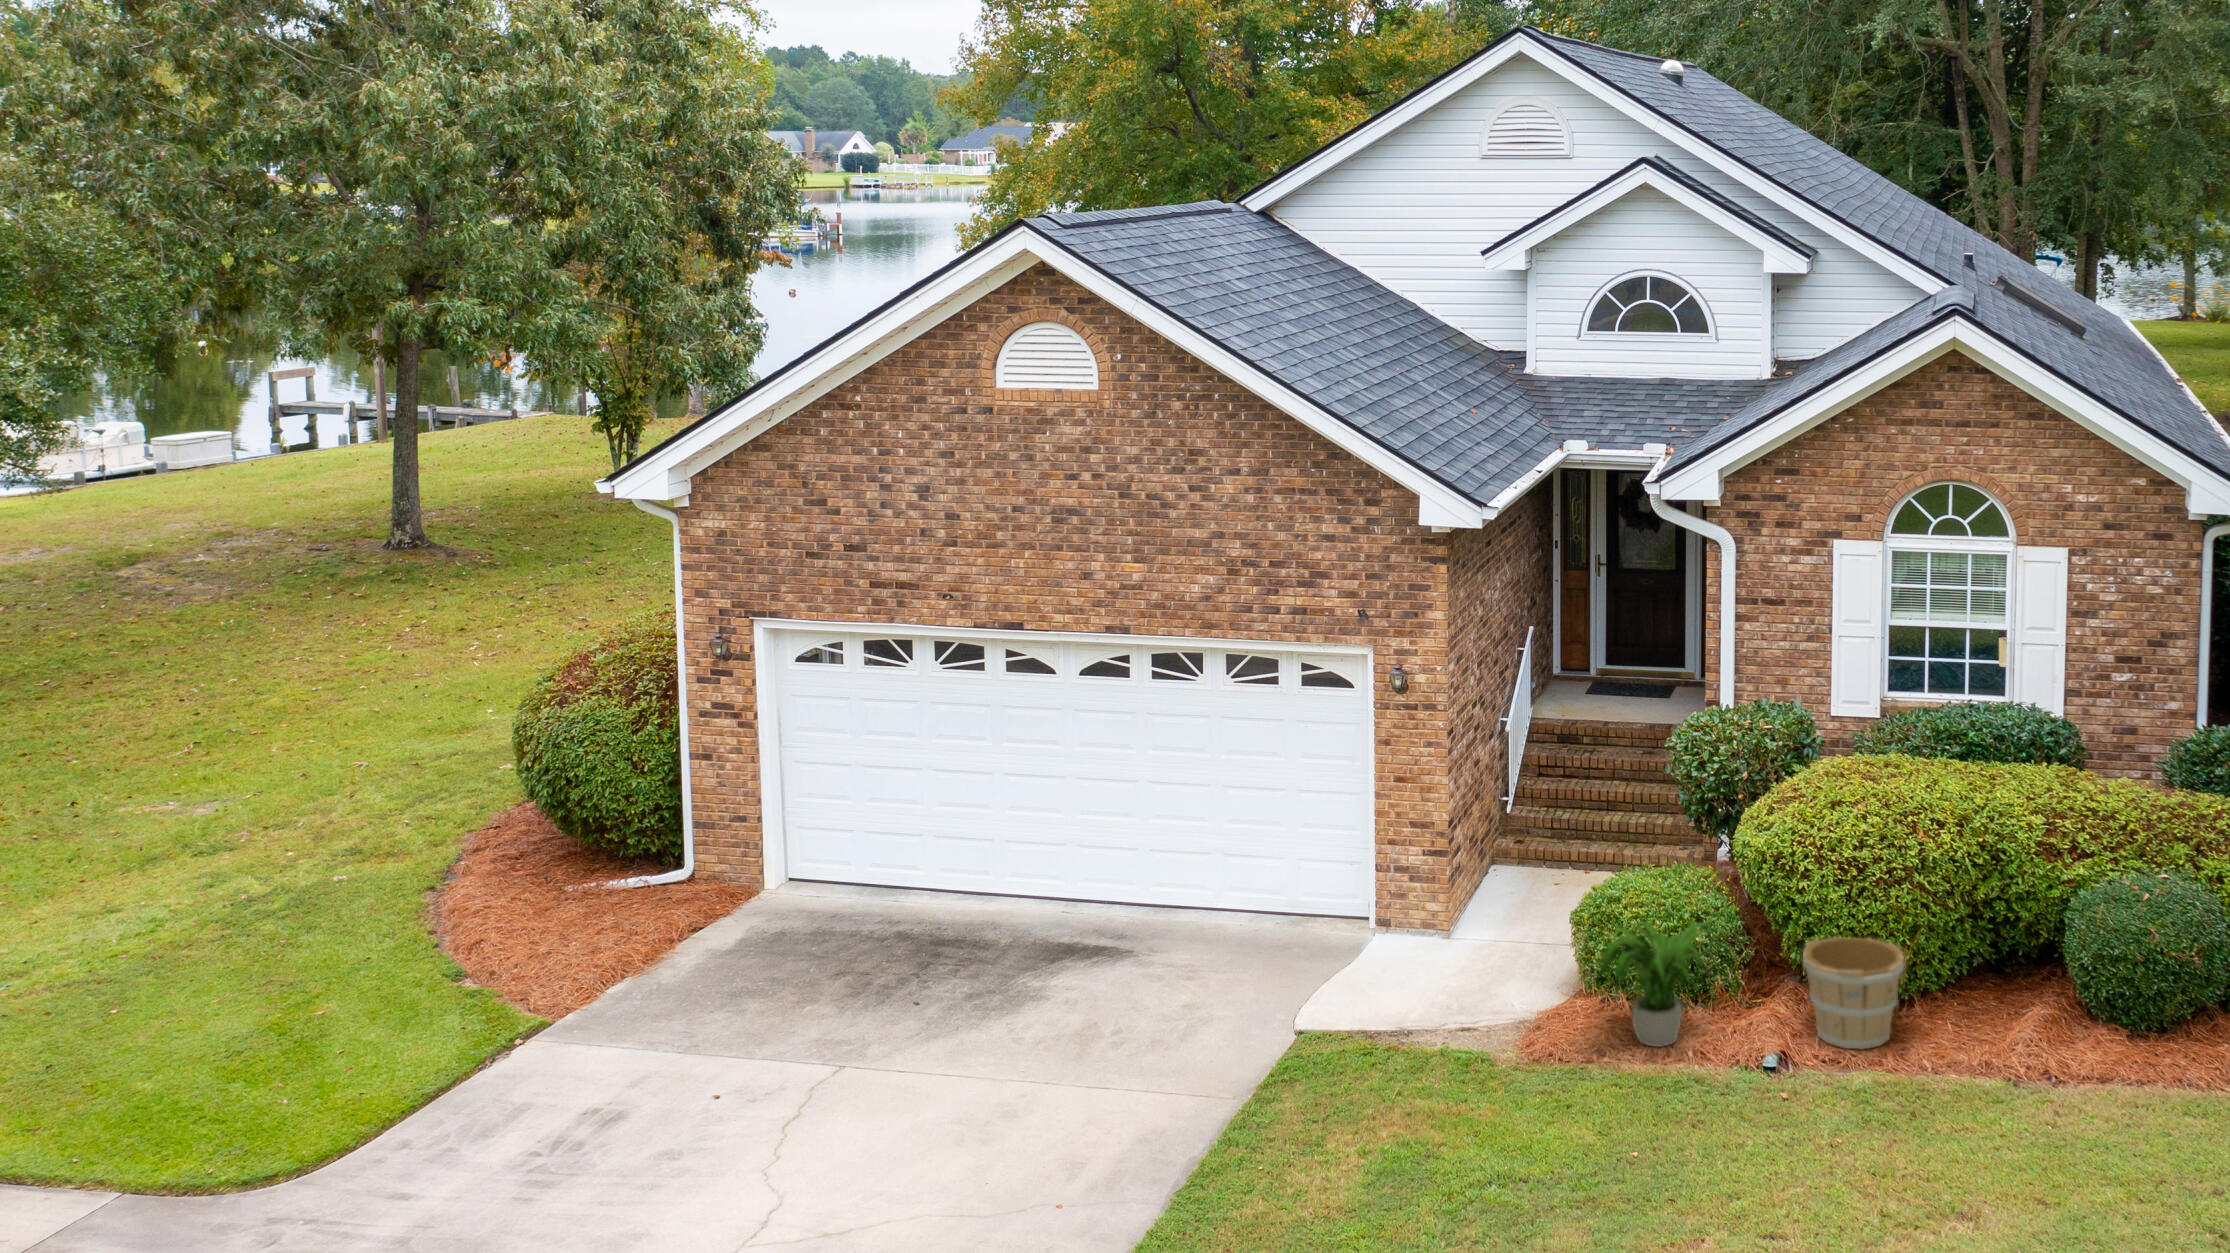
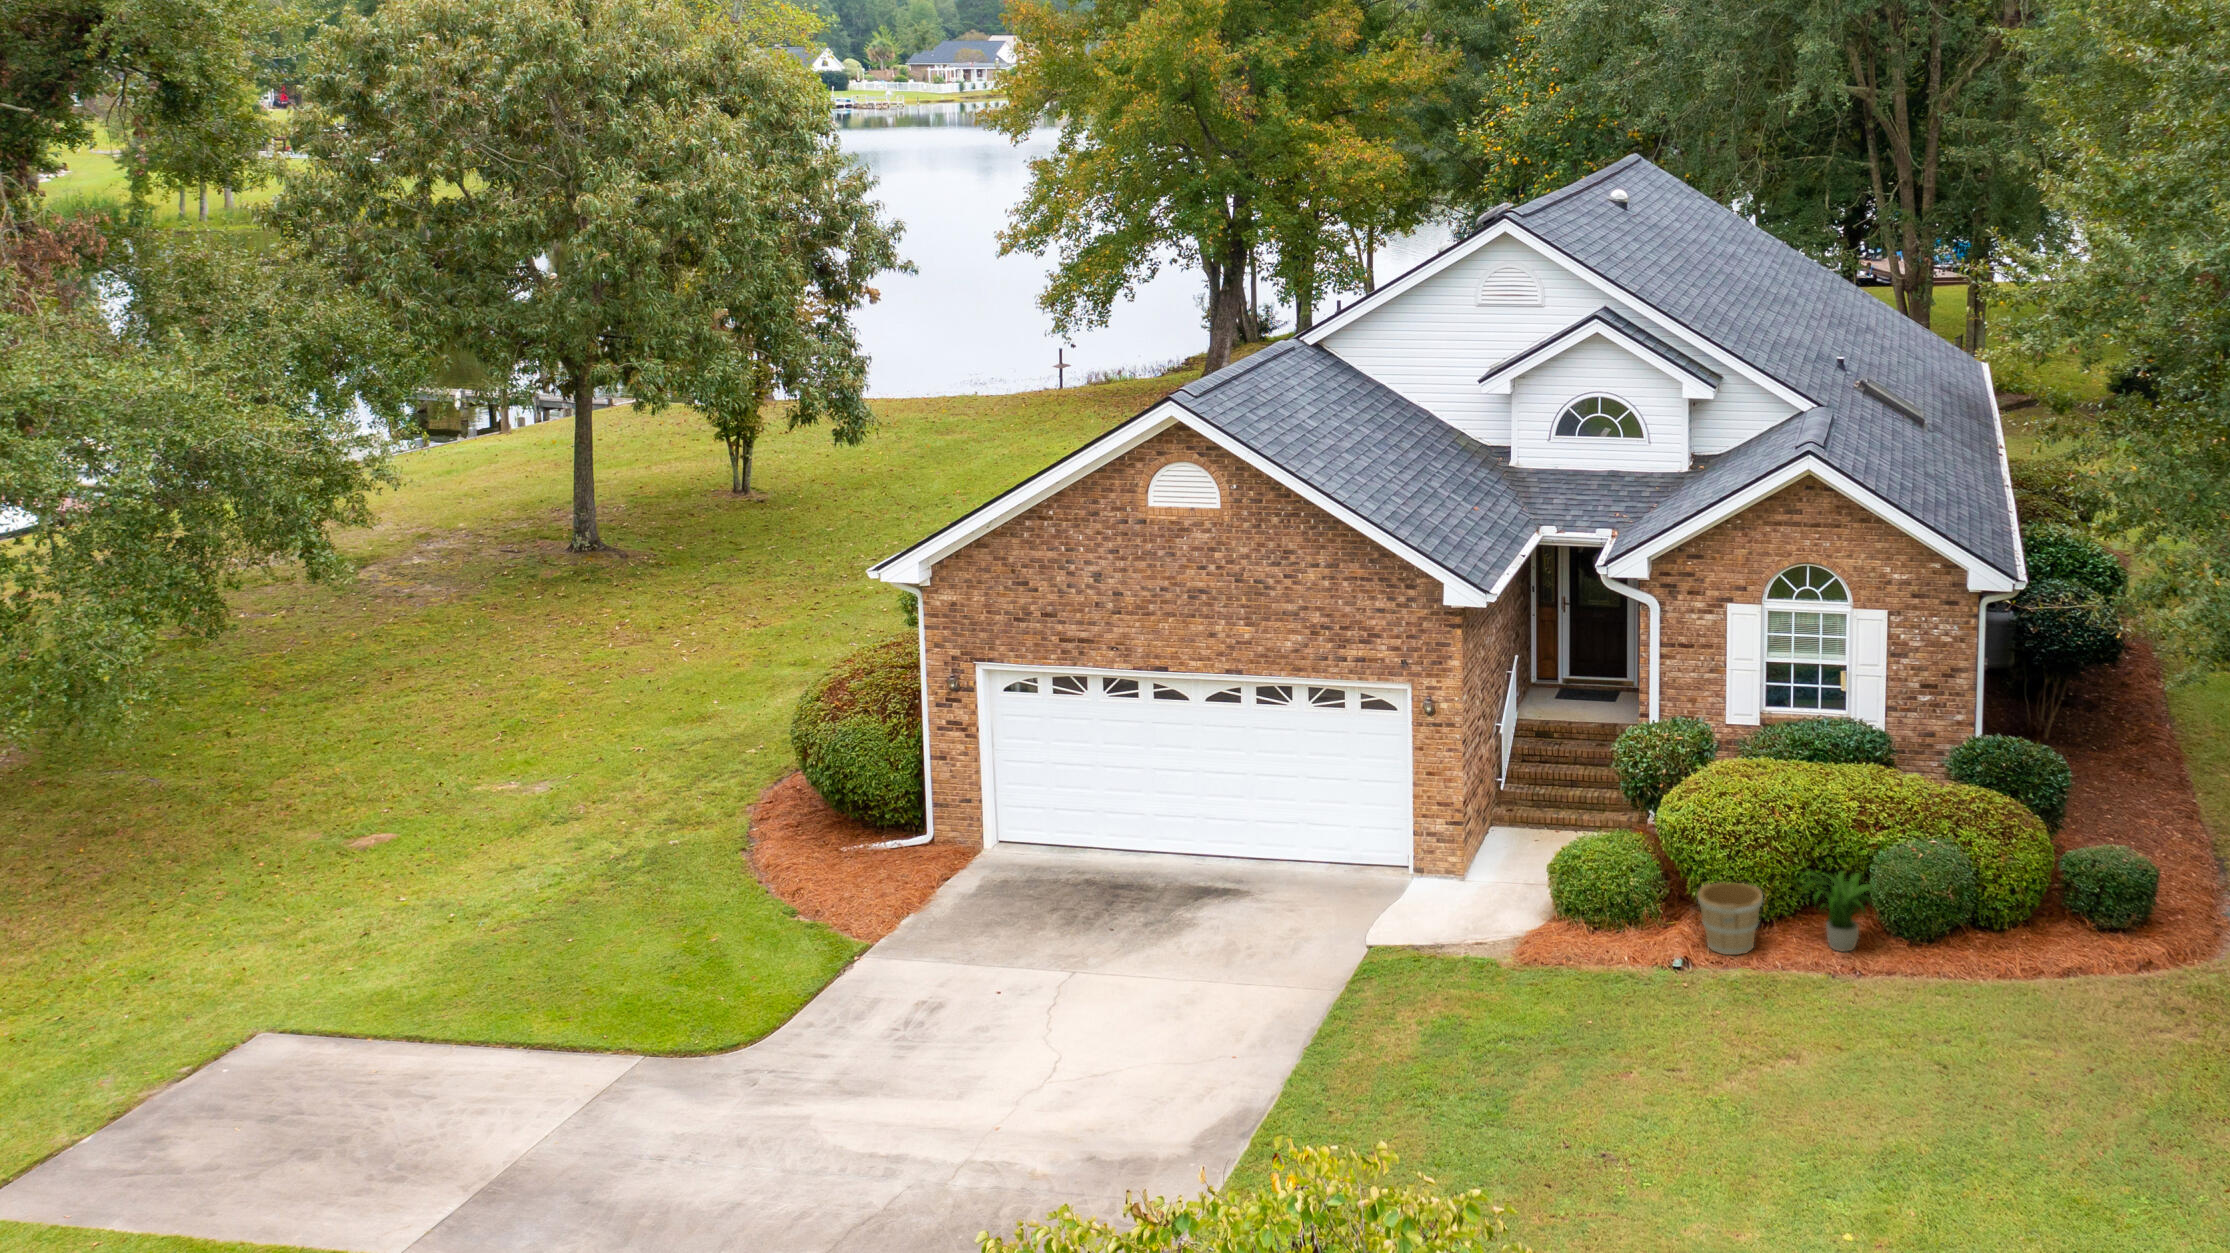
potted plant: present [1601,921,1721,1047] -> present [1801,872,1878,952]

